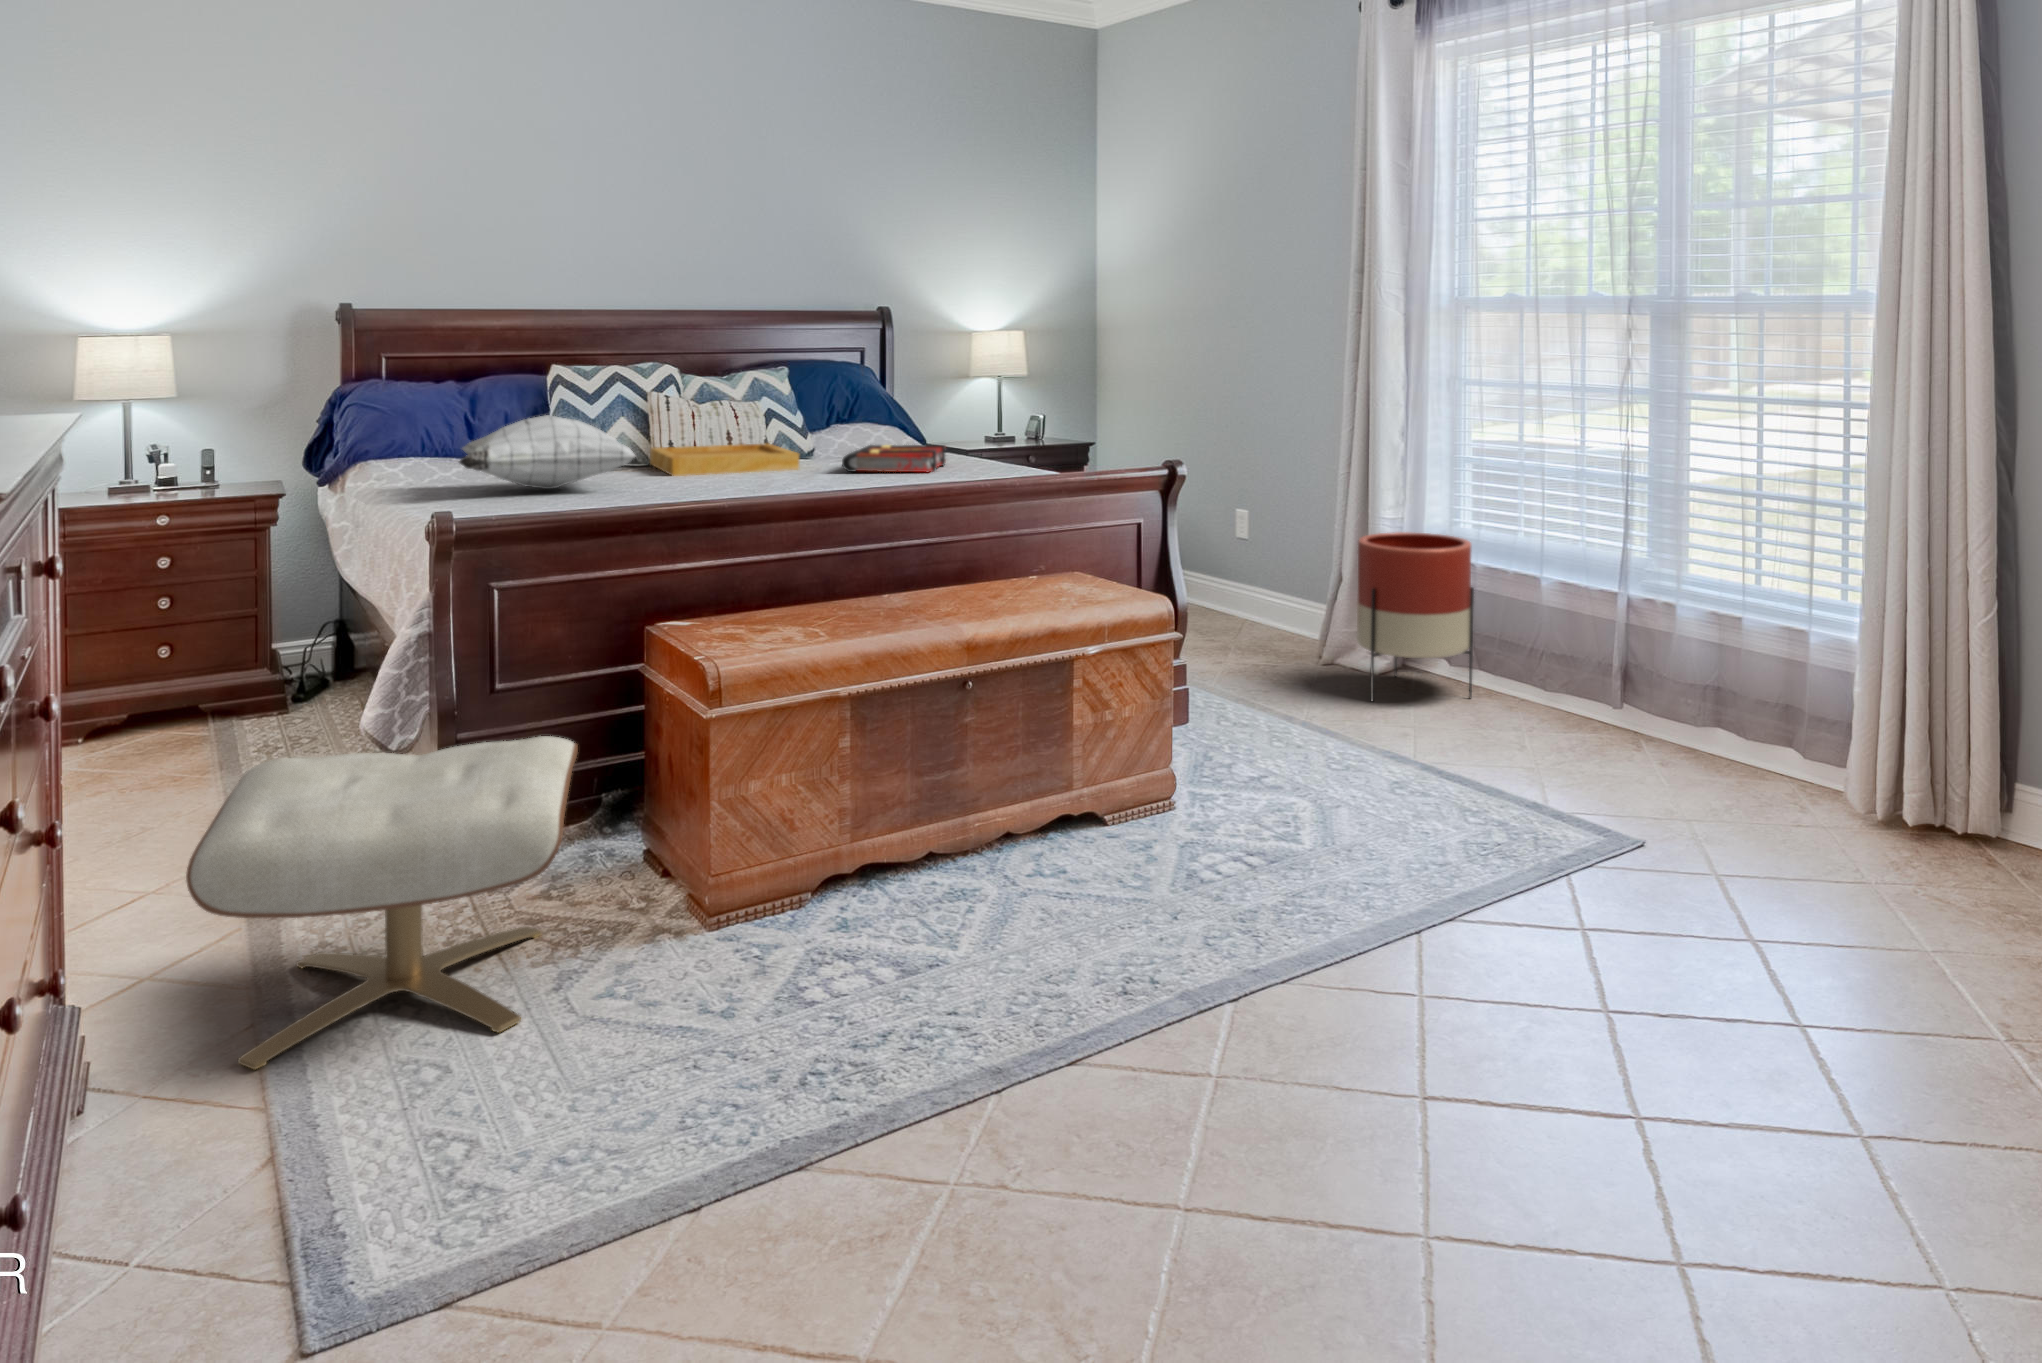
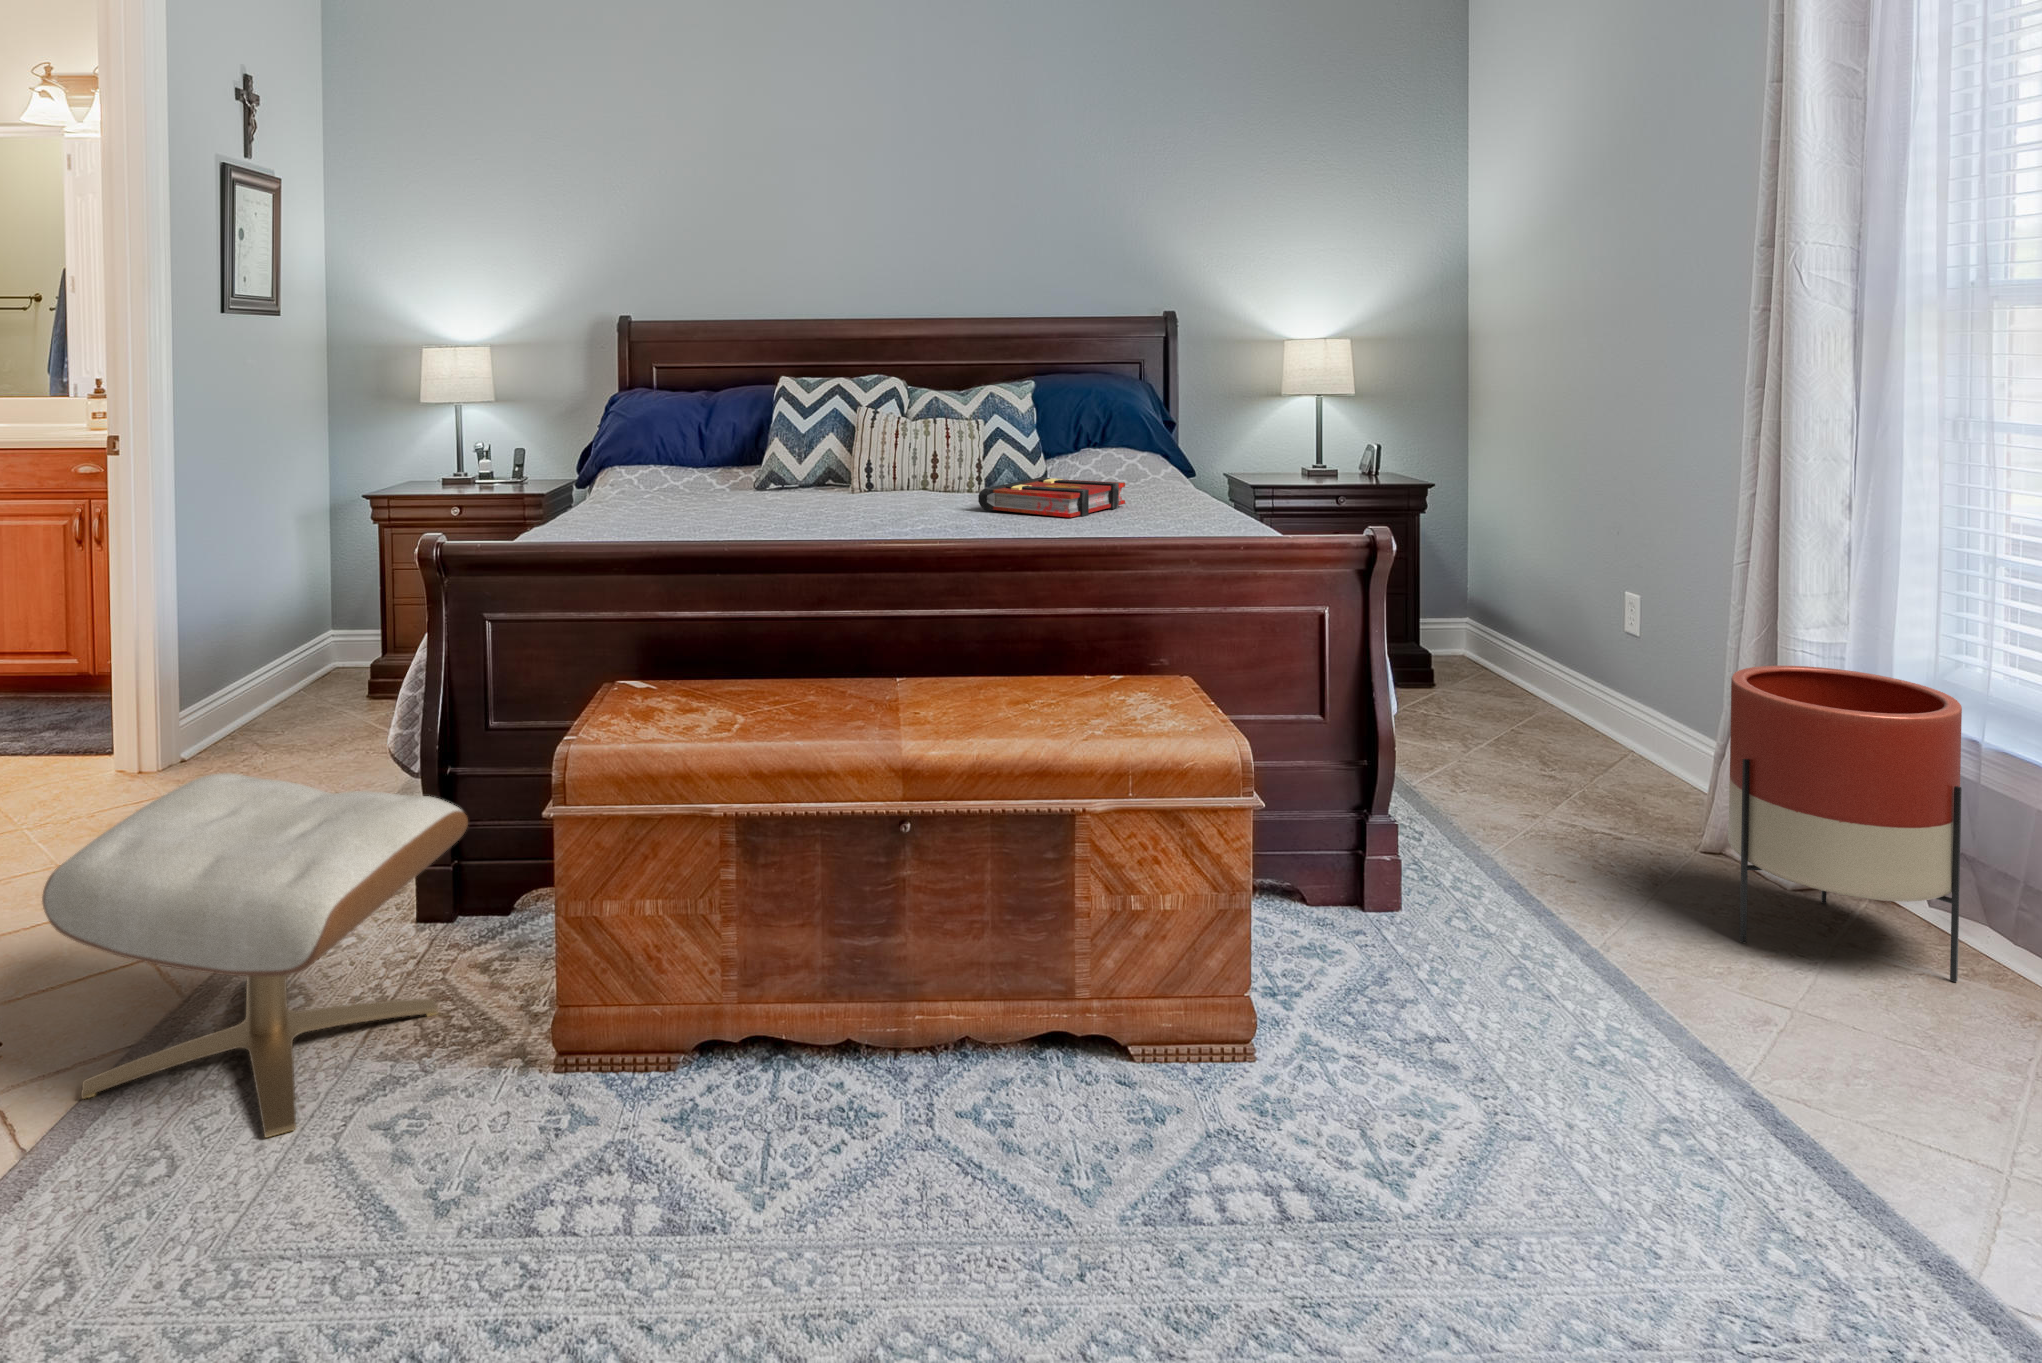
pillow: present [459,415,635,489] -> none [557,432,761,509]
tray: present [650,443,799,476] -> none [819,467,962,503]

